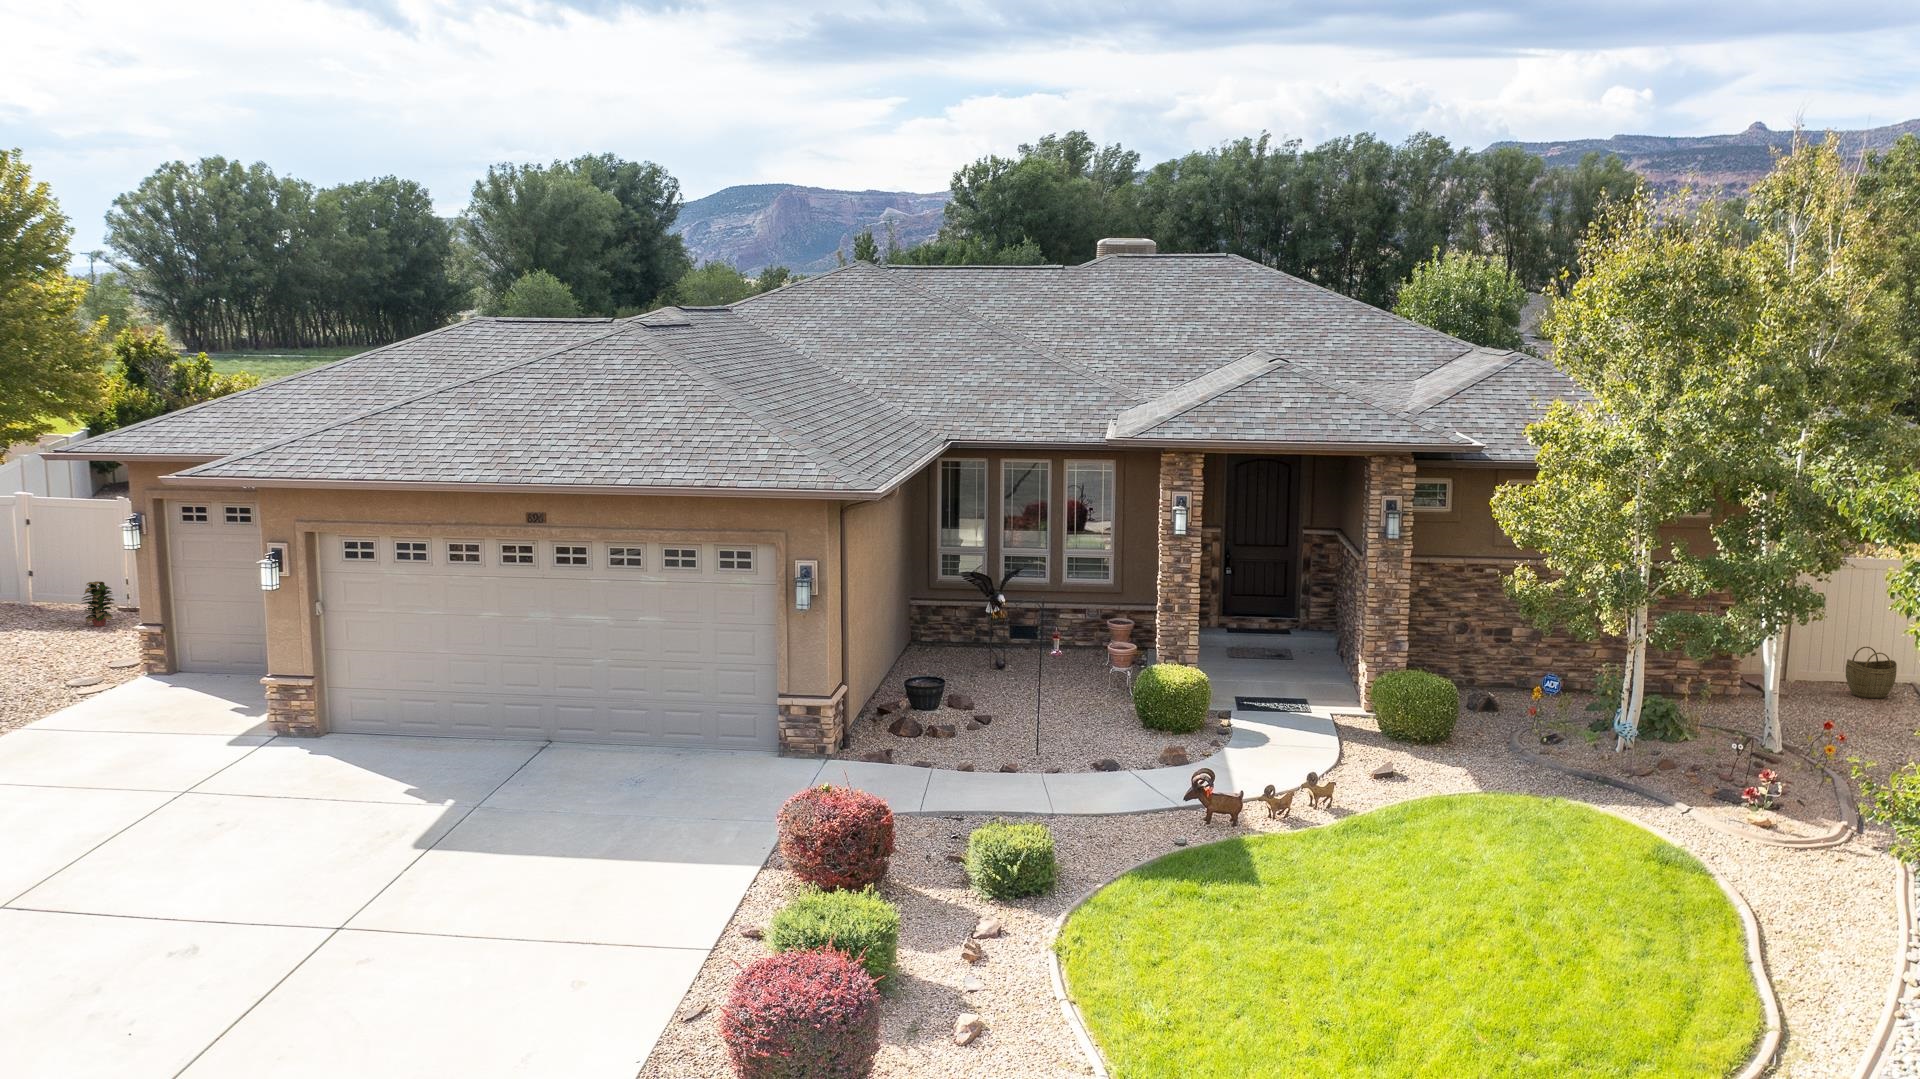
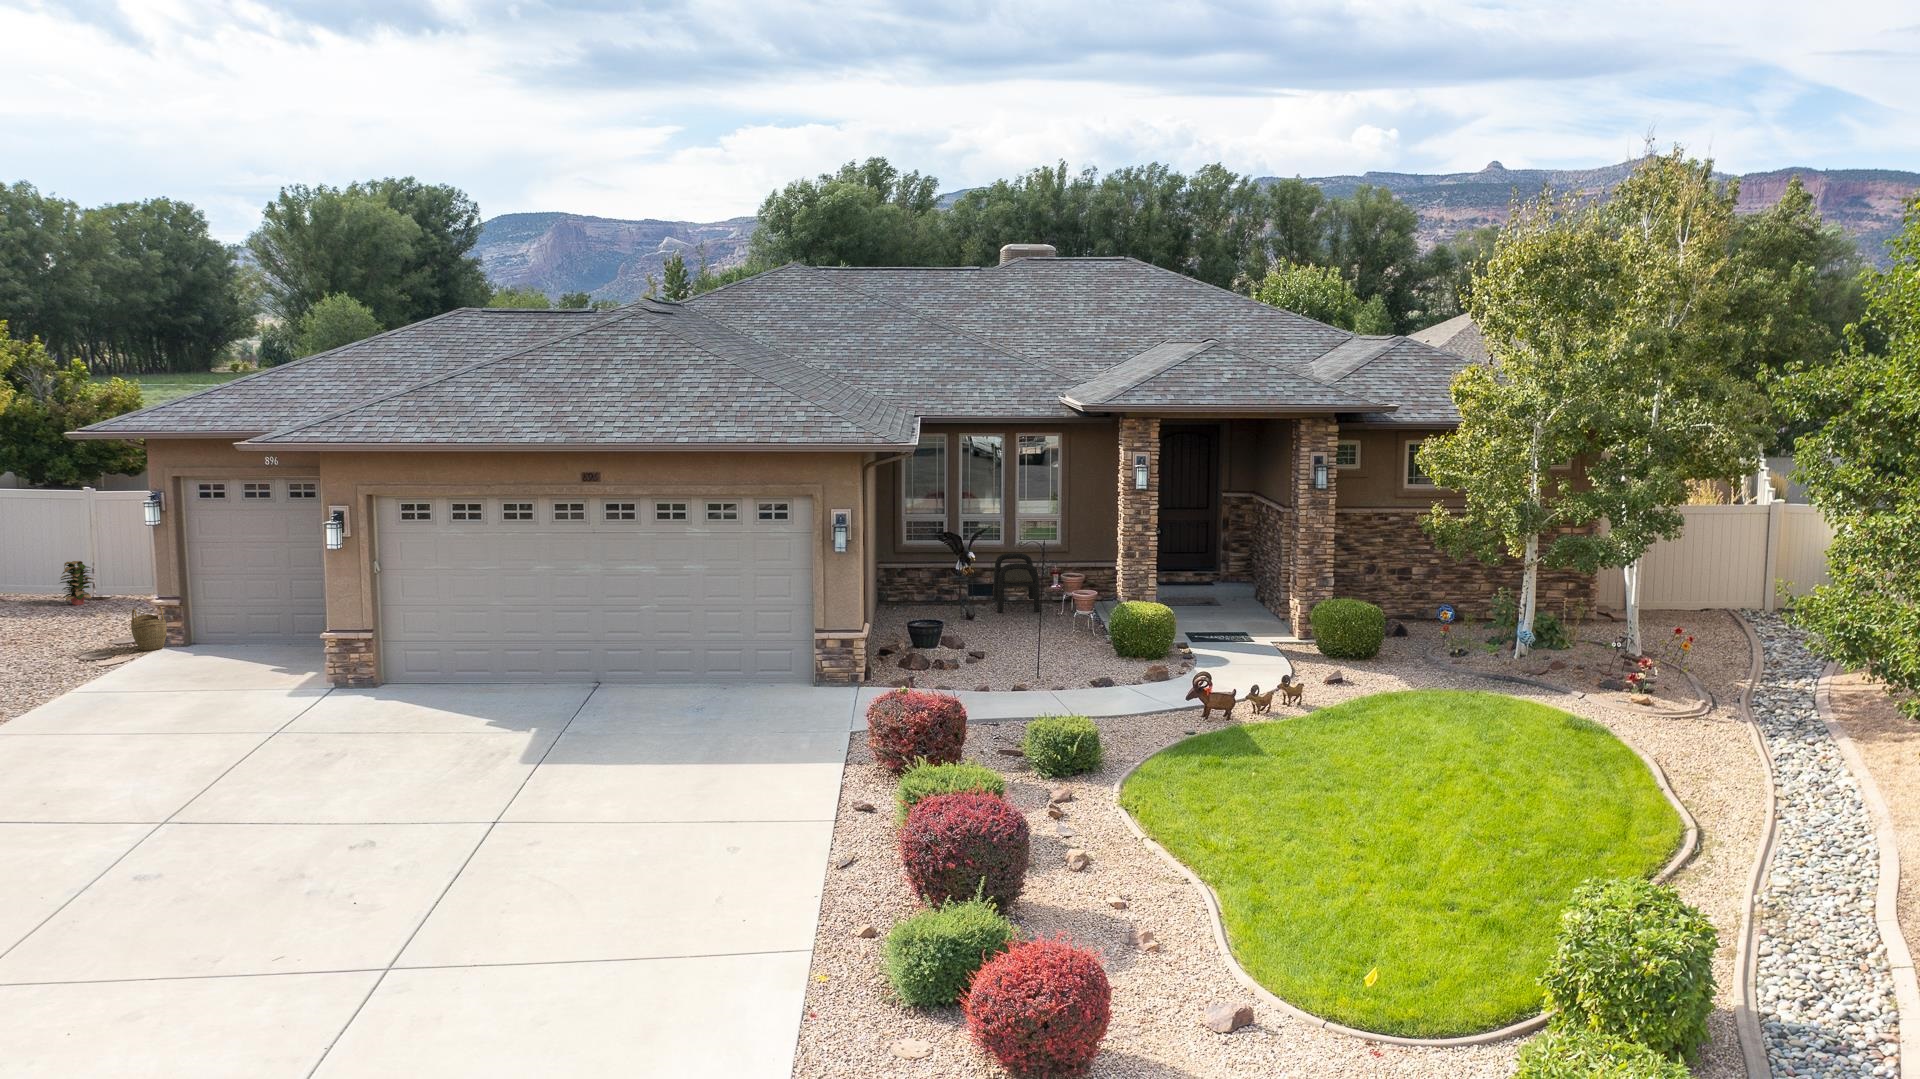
bench: none [1026,597,1075,666] -> present [993,553,1040,612]
woven basket: present [1846,647,1897,698] -> present [131,606,167,651]

